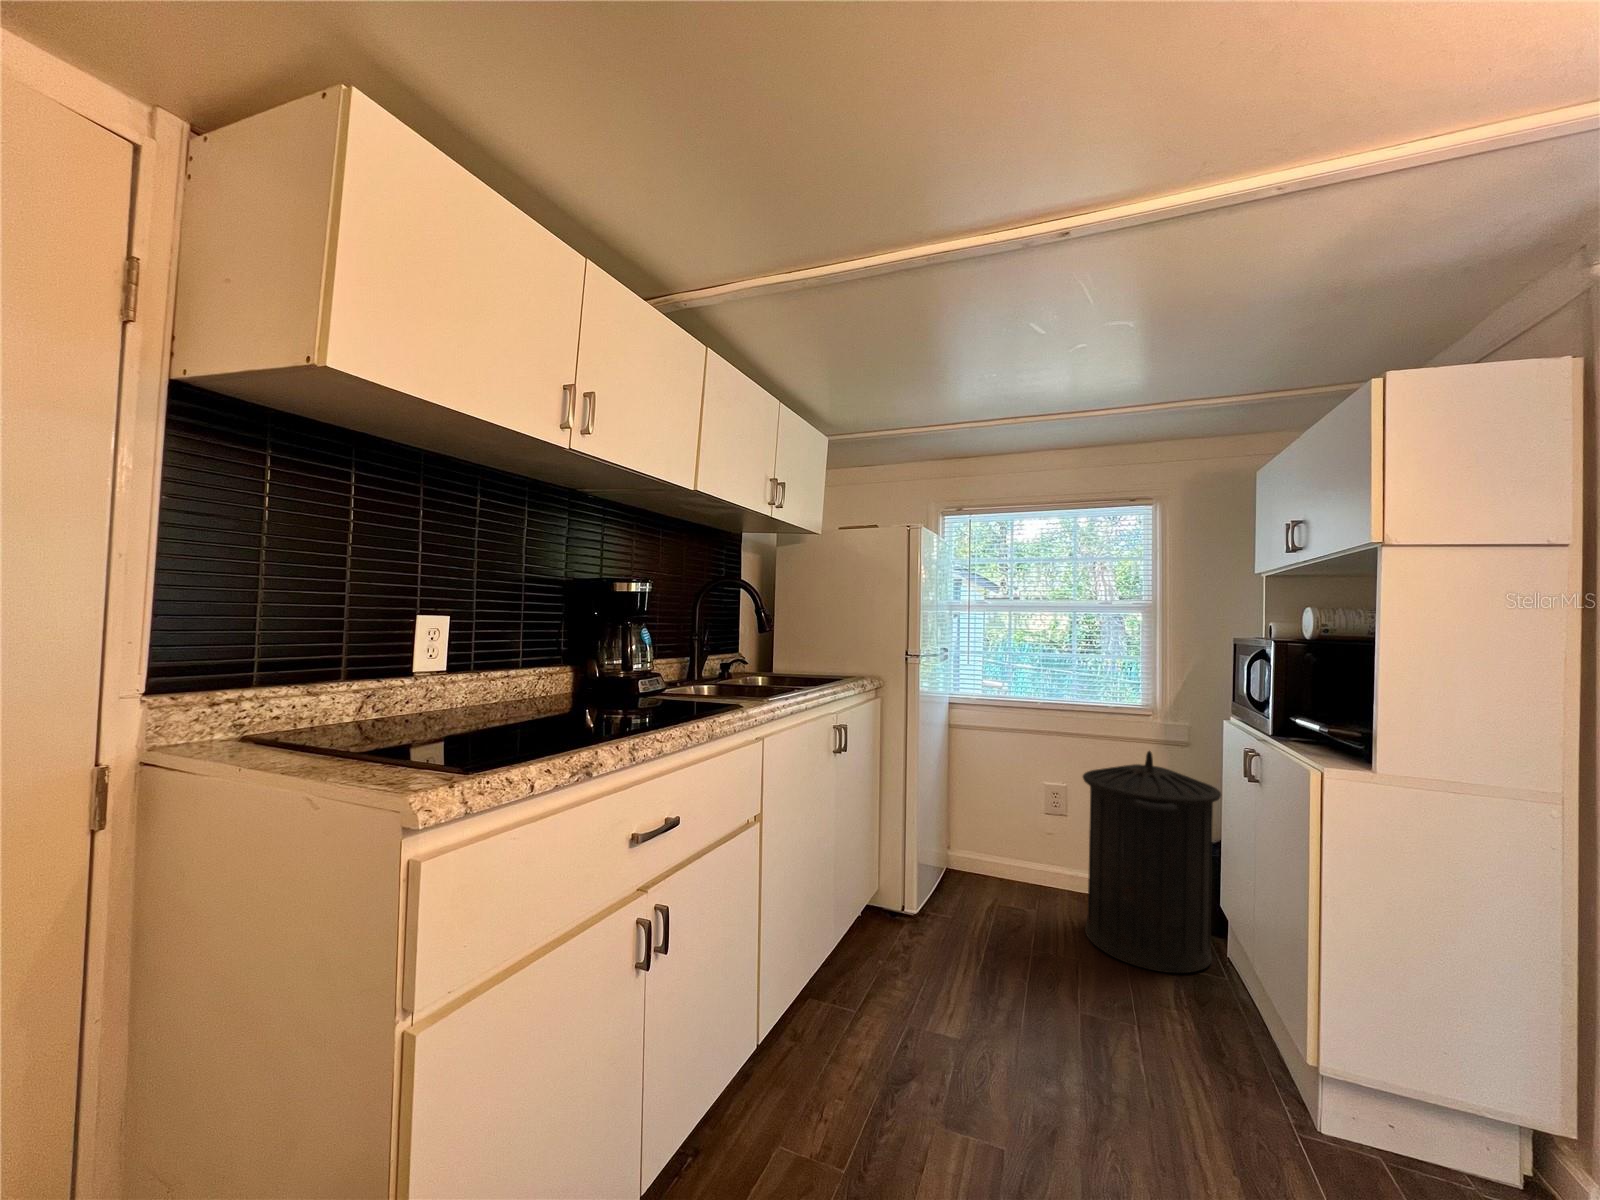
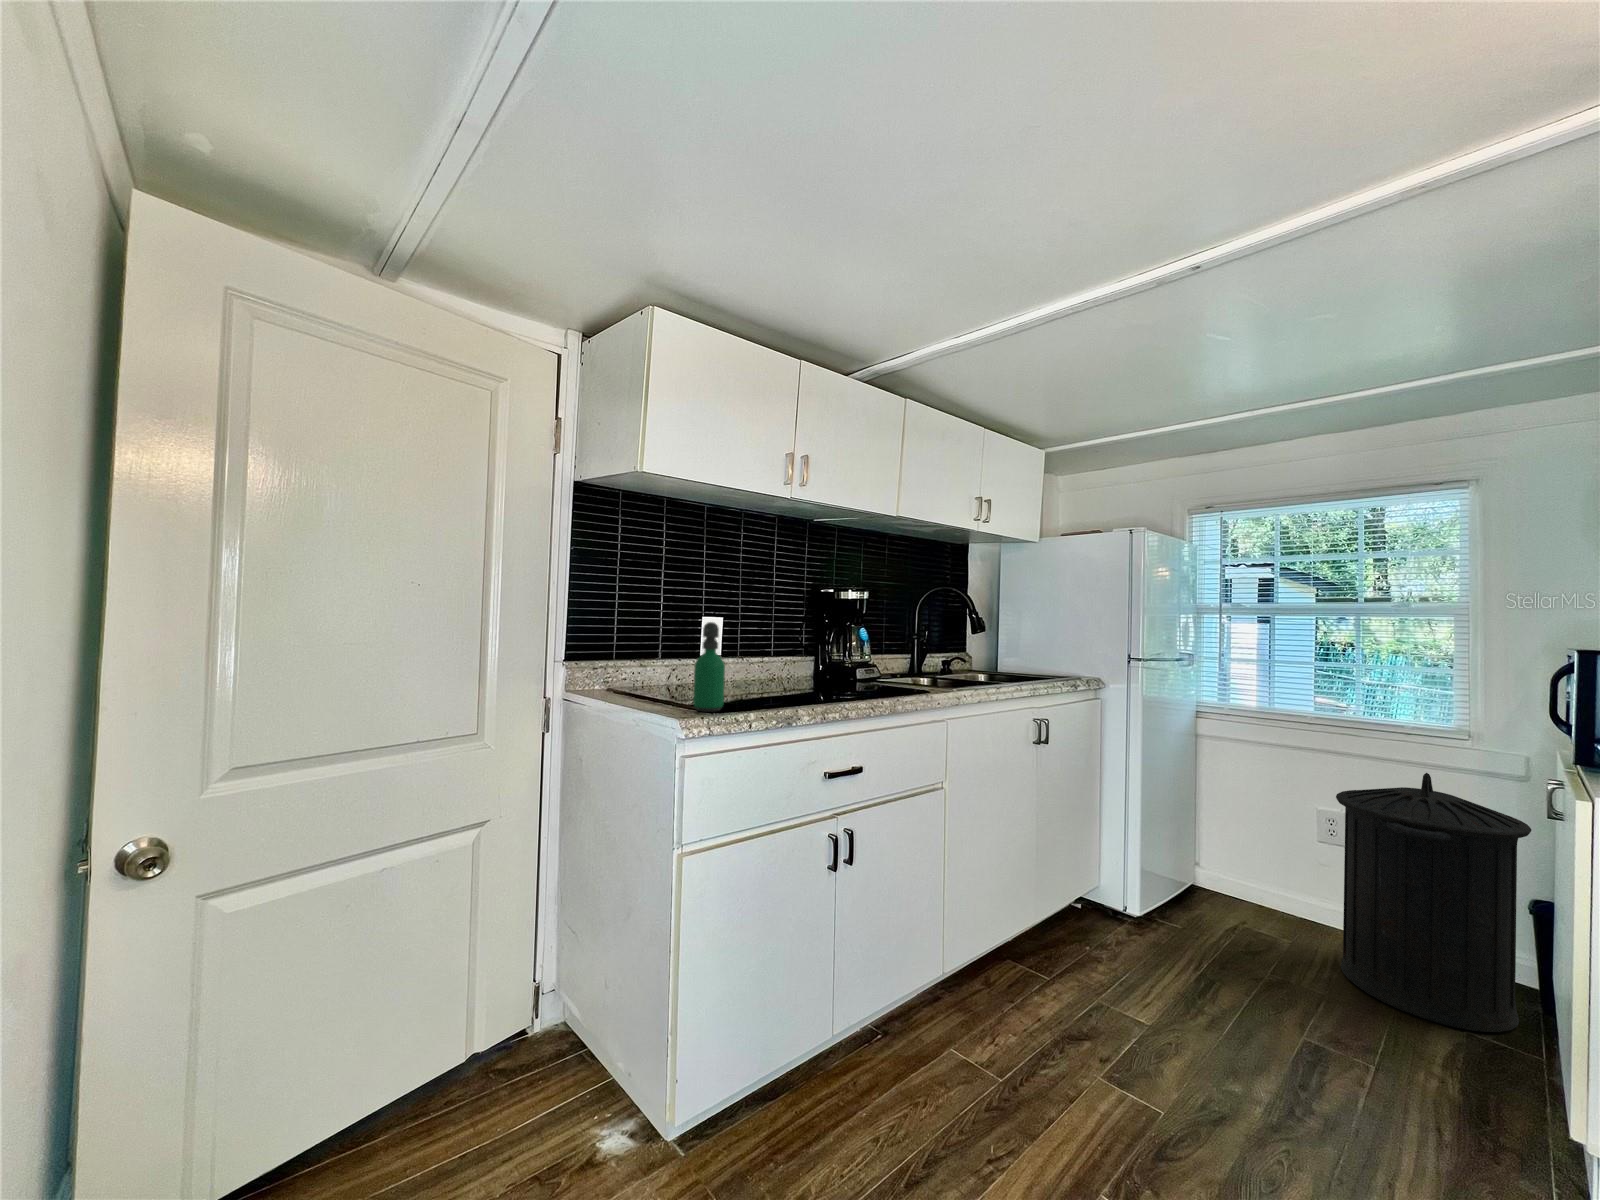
soap dispenser: none [423,624,480,769] -> present [693,622,725,712]

